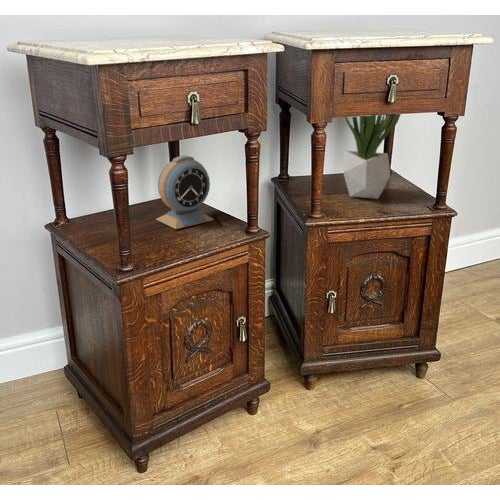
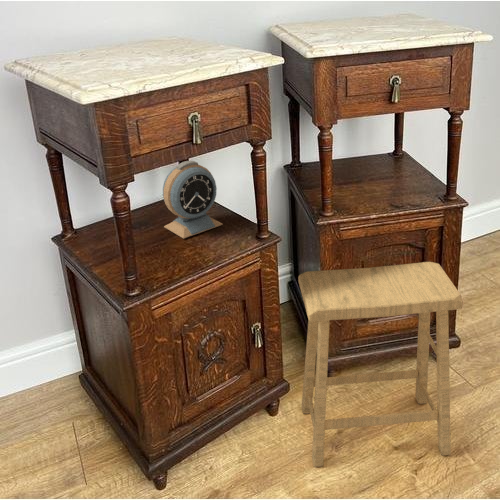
potted plant: present [344,112,401,199] -> none [353,43,420,189]
footstool: none [281,263,440,460] -> present [298,262,463,467]

